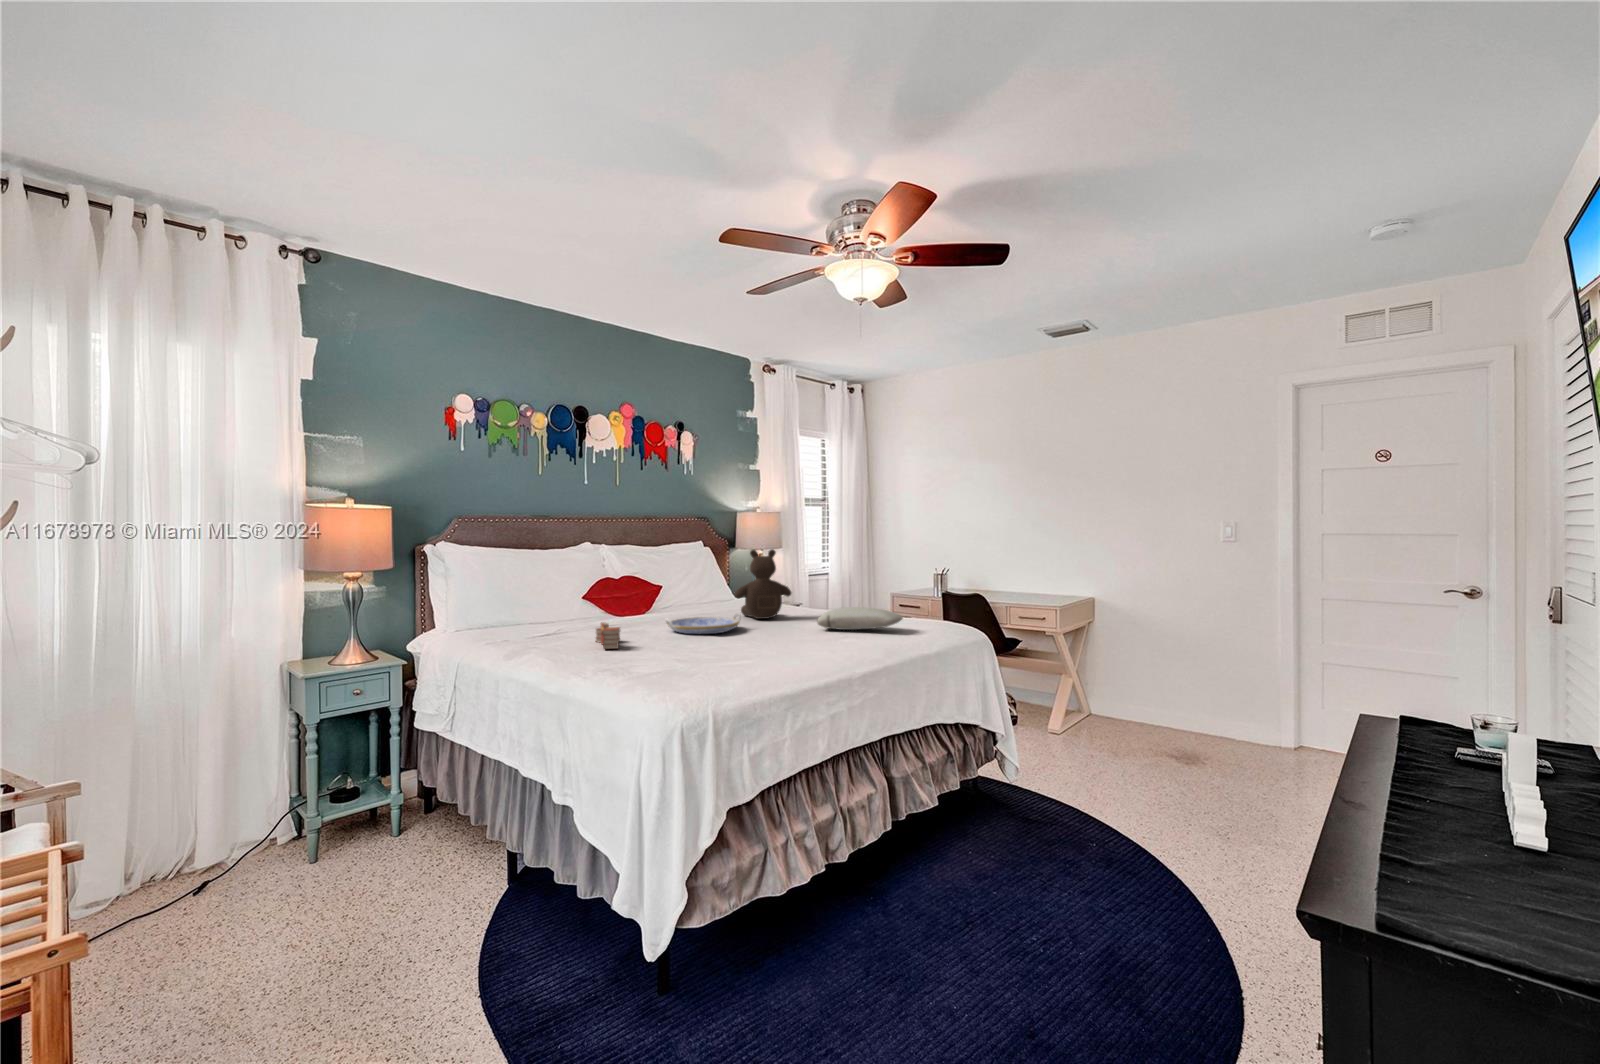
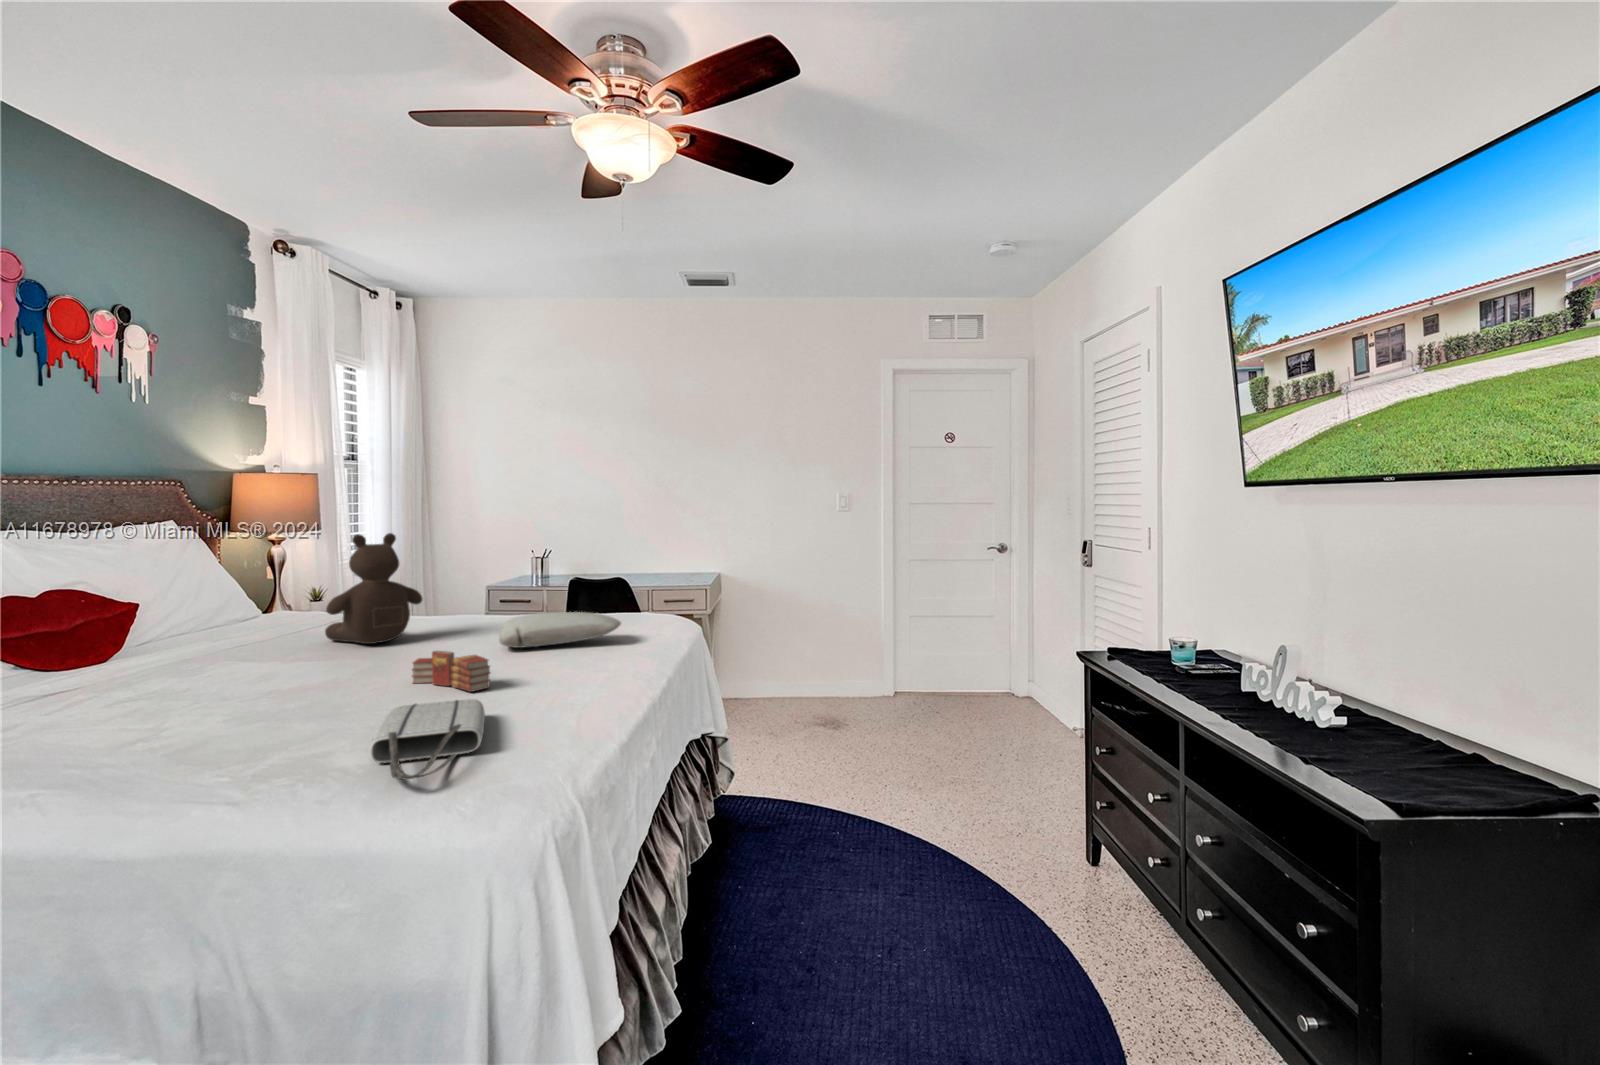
serving tray: present [665,613,741,634] -> none [219,641,370,690]
book: present [595,622,620,649] -> present [412,651,490,692]
tote bag: none [670,644,753,673] -> present [370,699,485,779]

